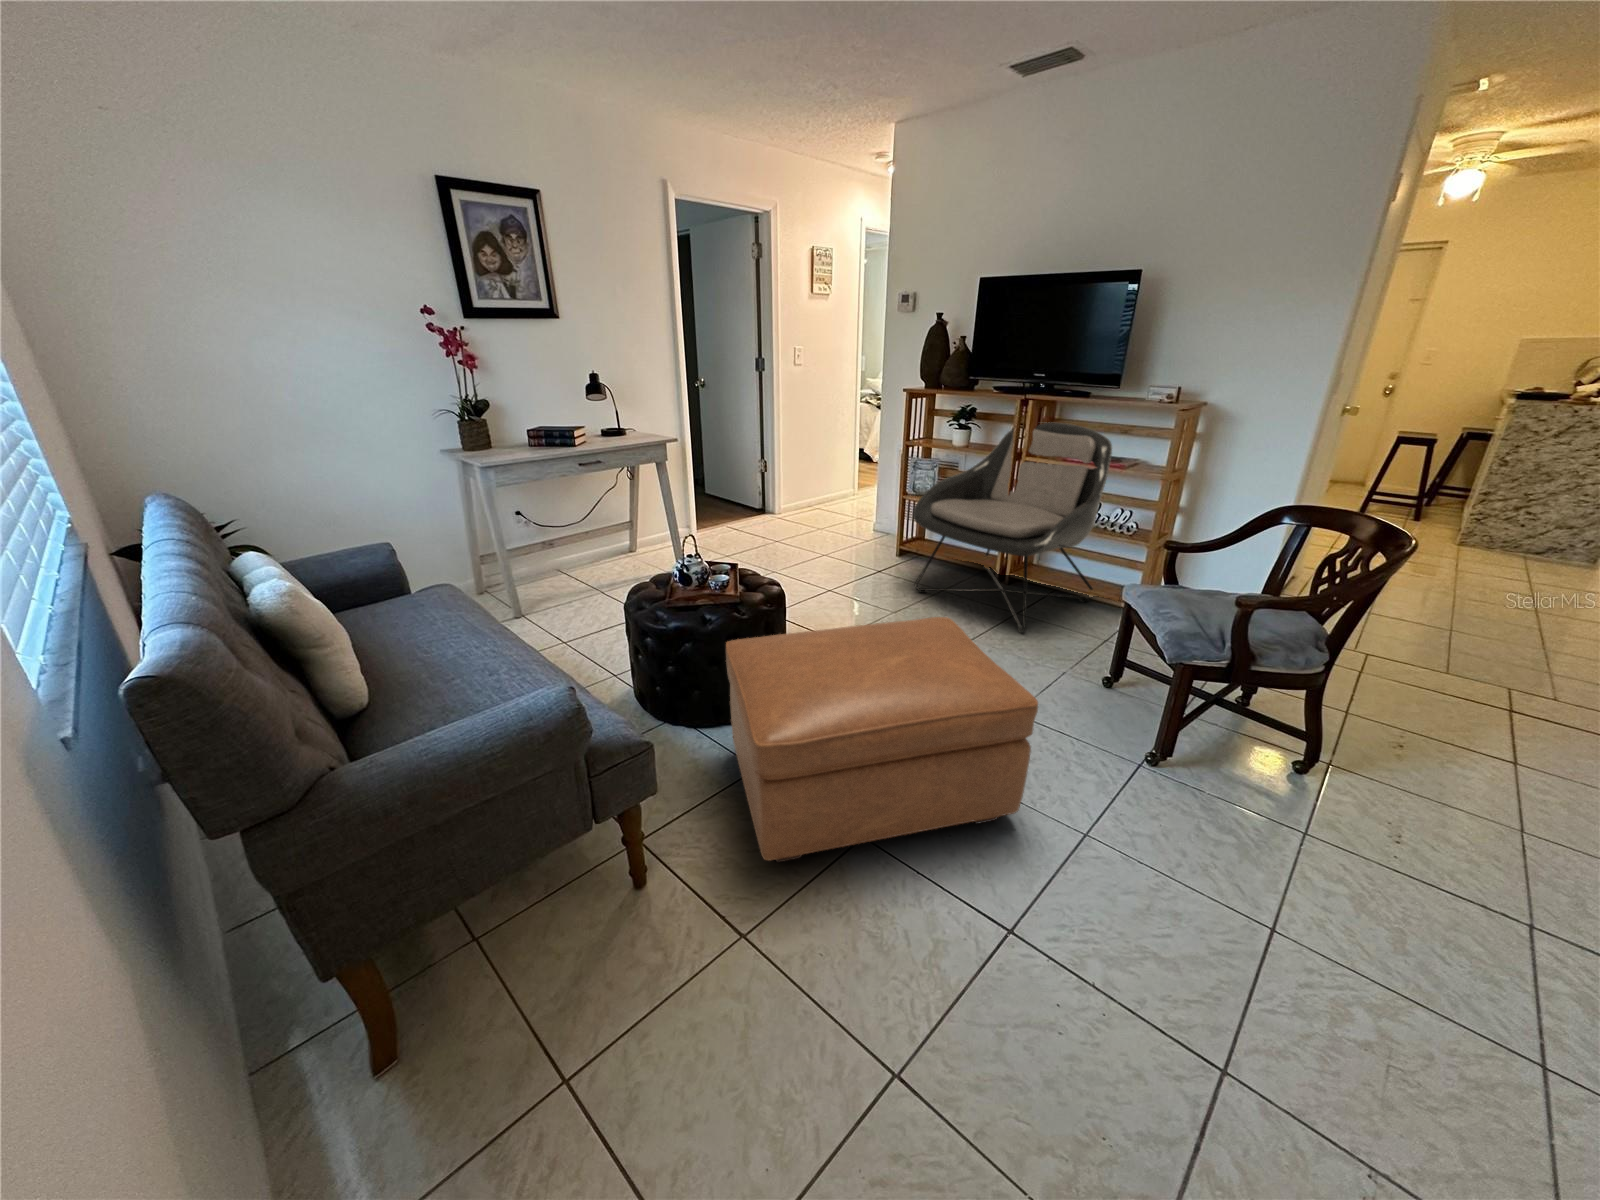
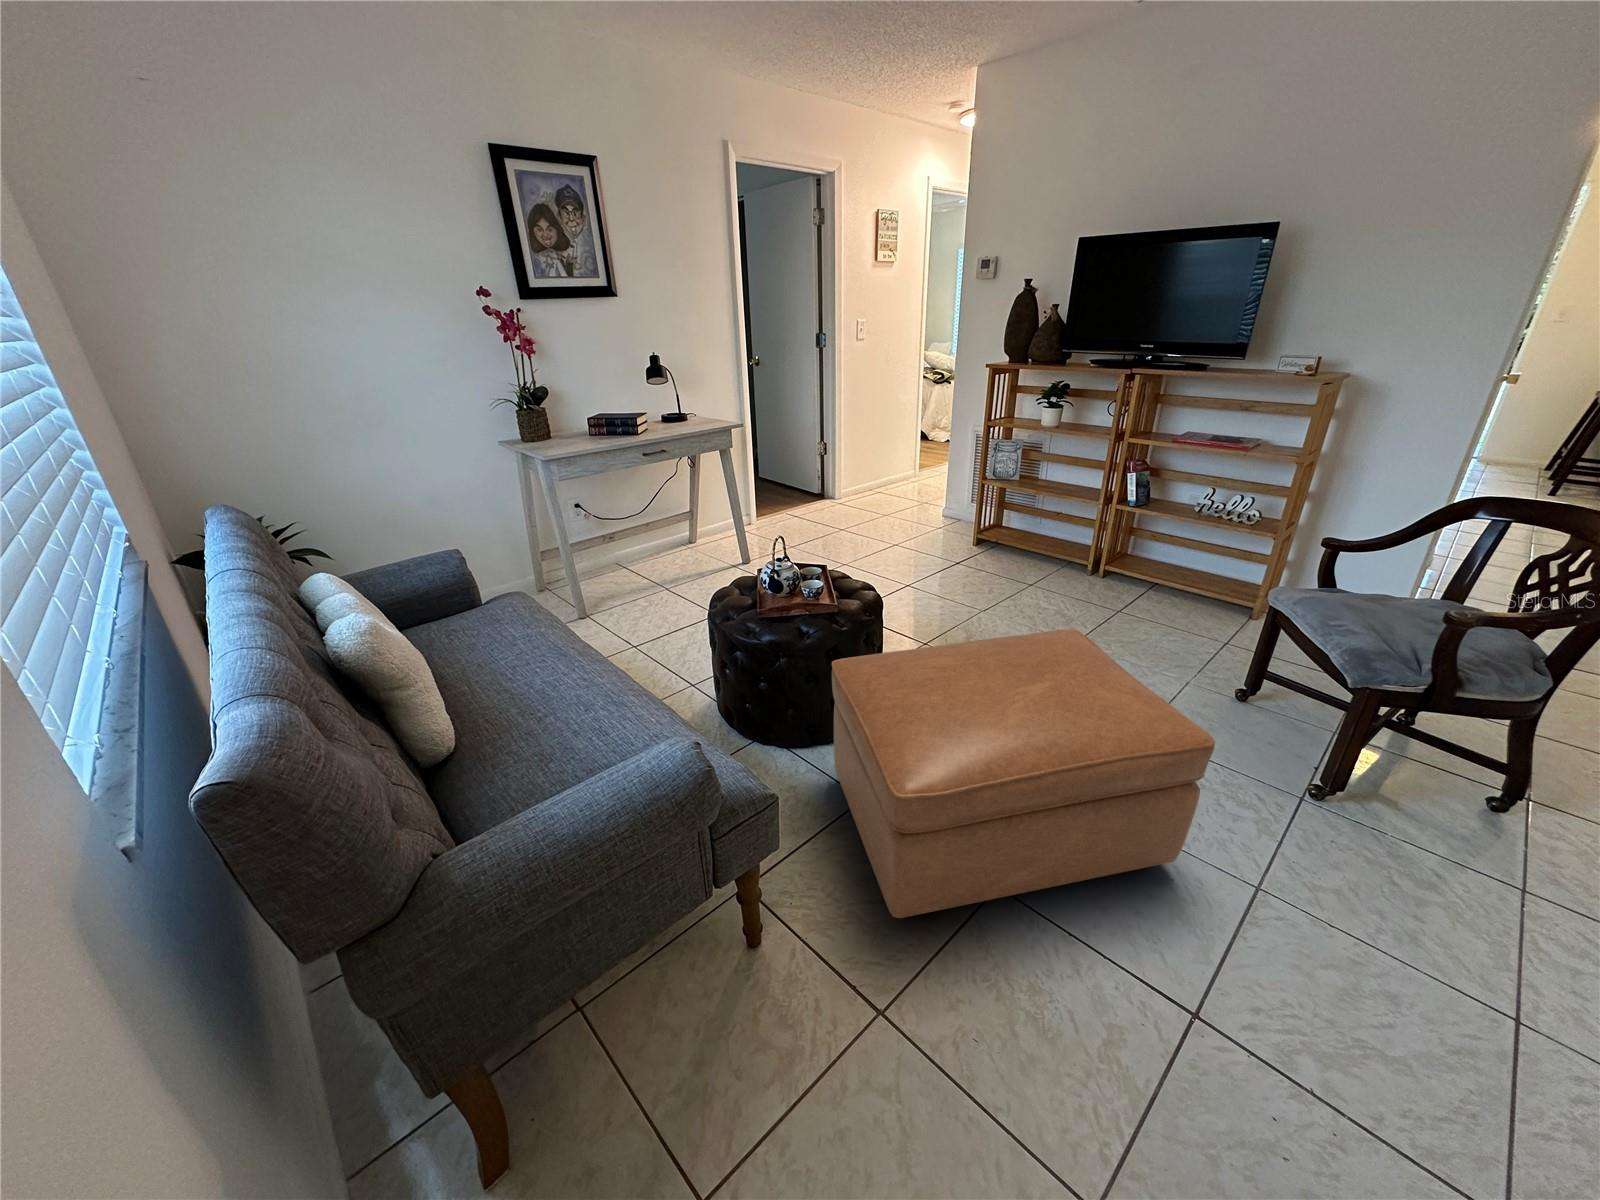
lounge chair: present [913,423,1112,633] -> none [1001,399,1236,636]

